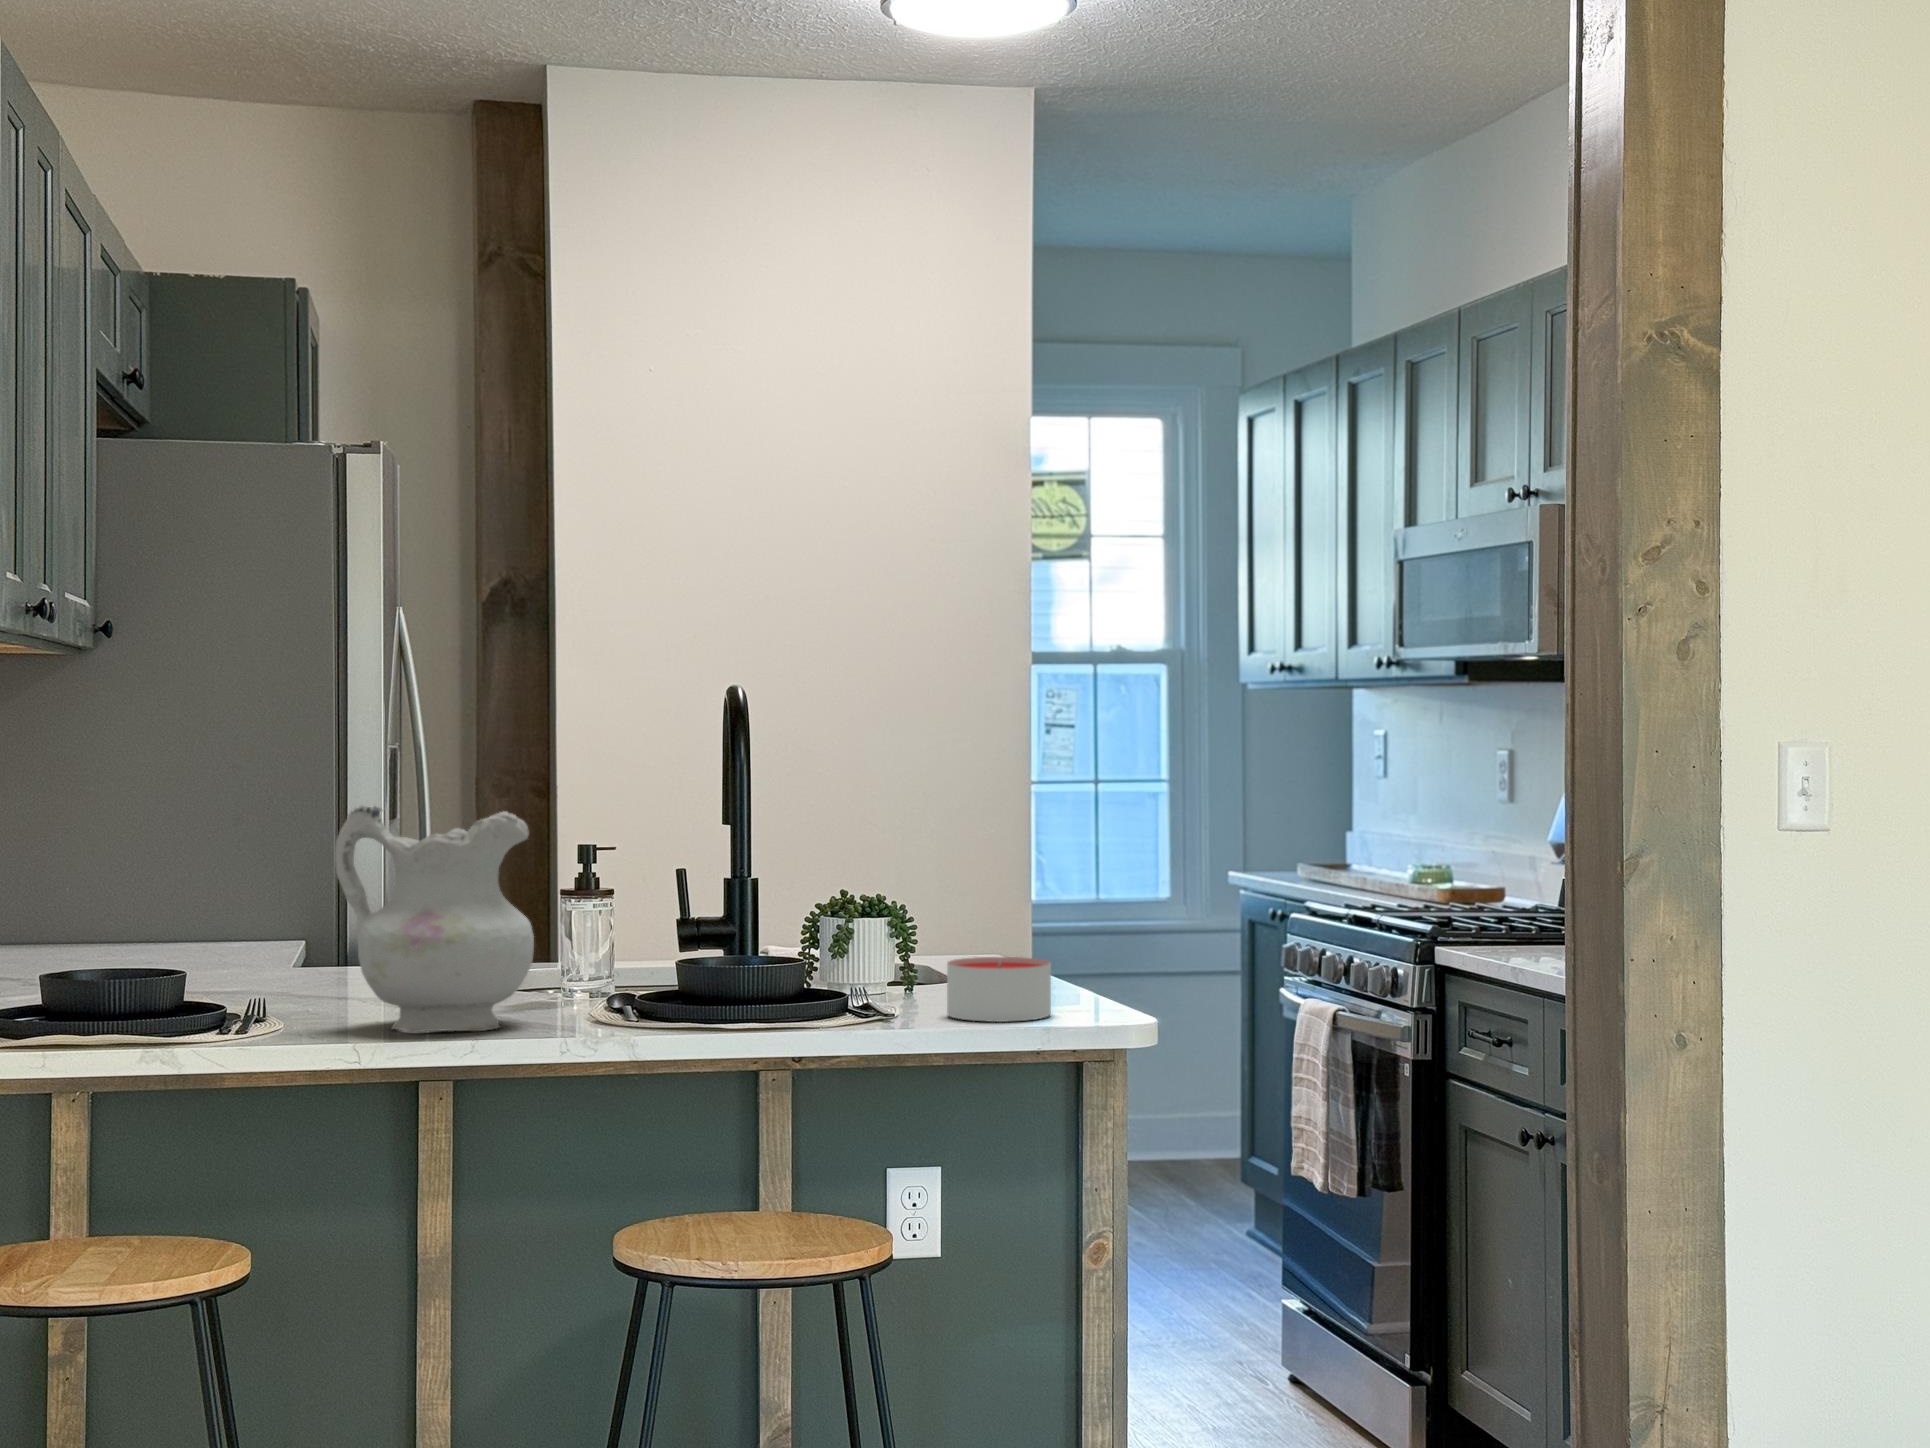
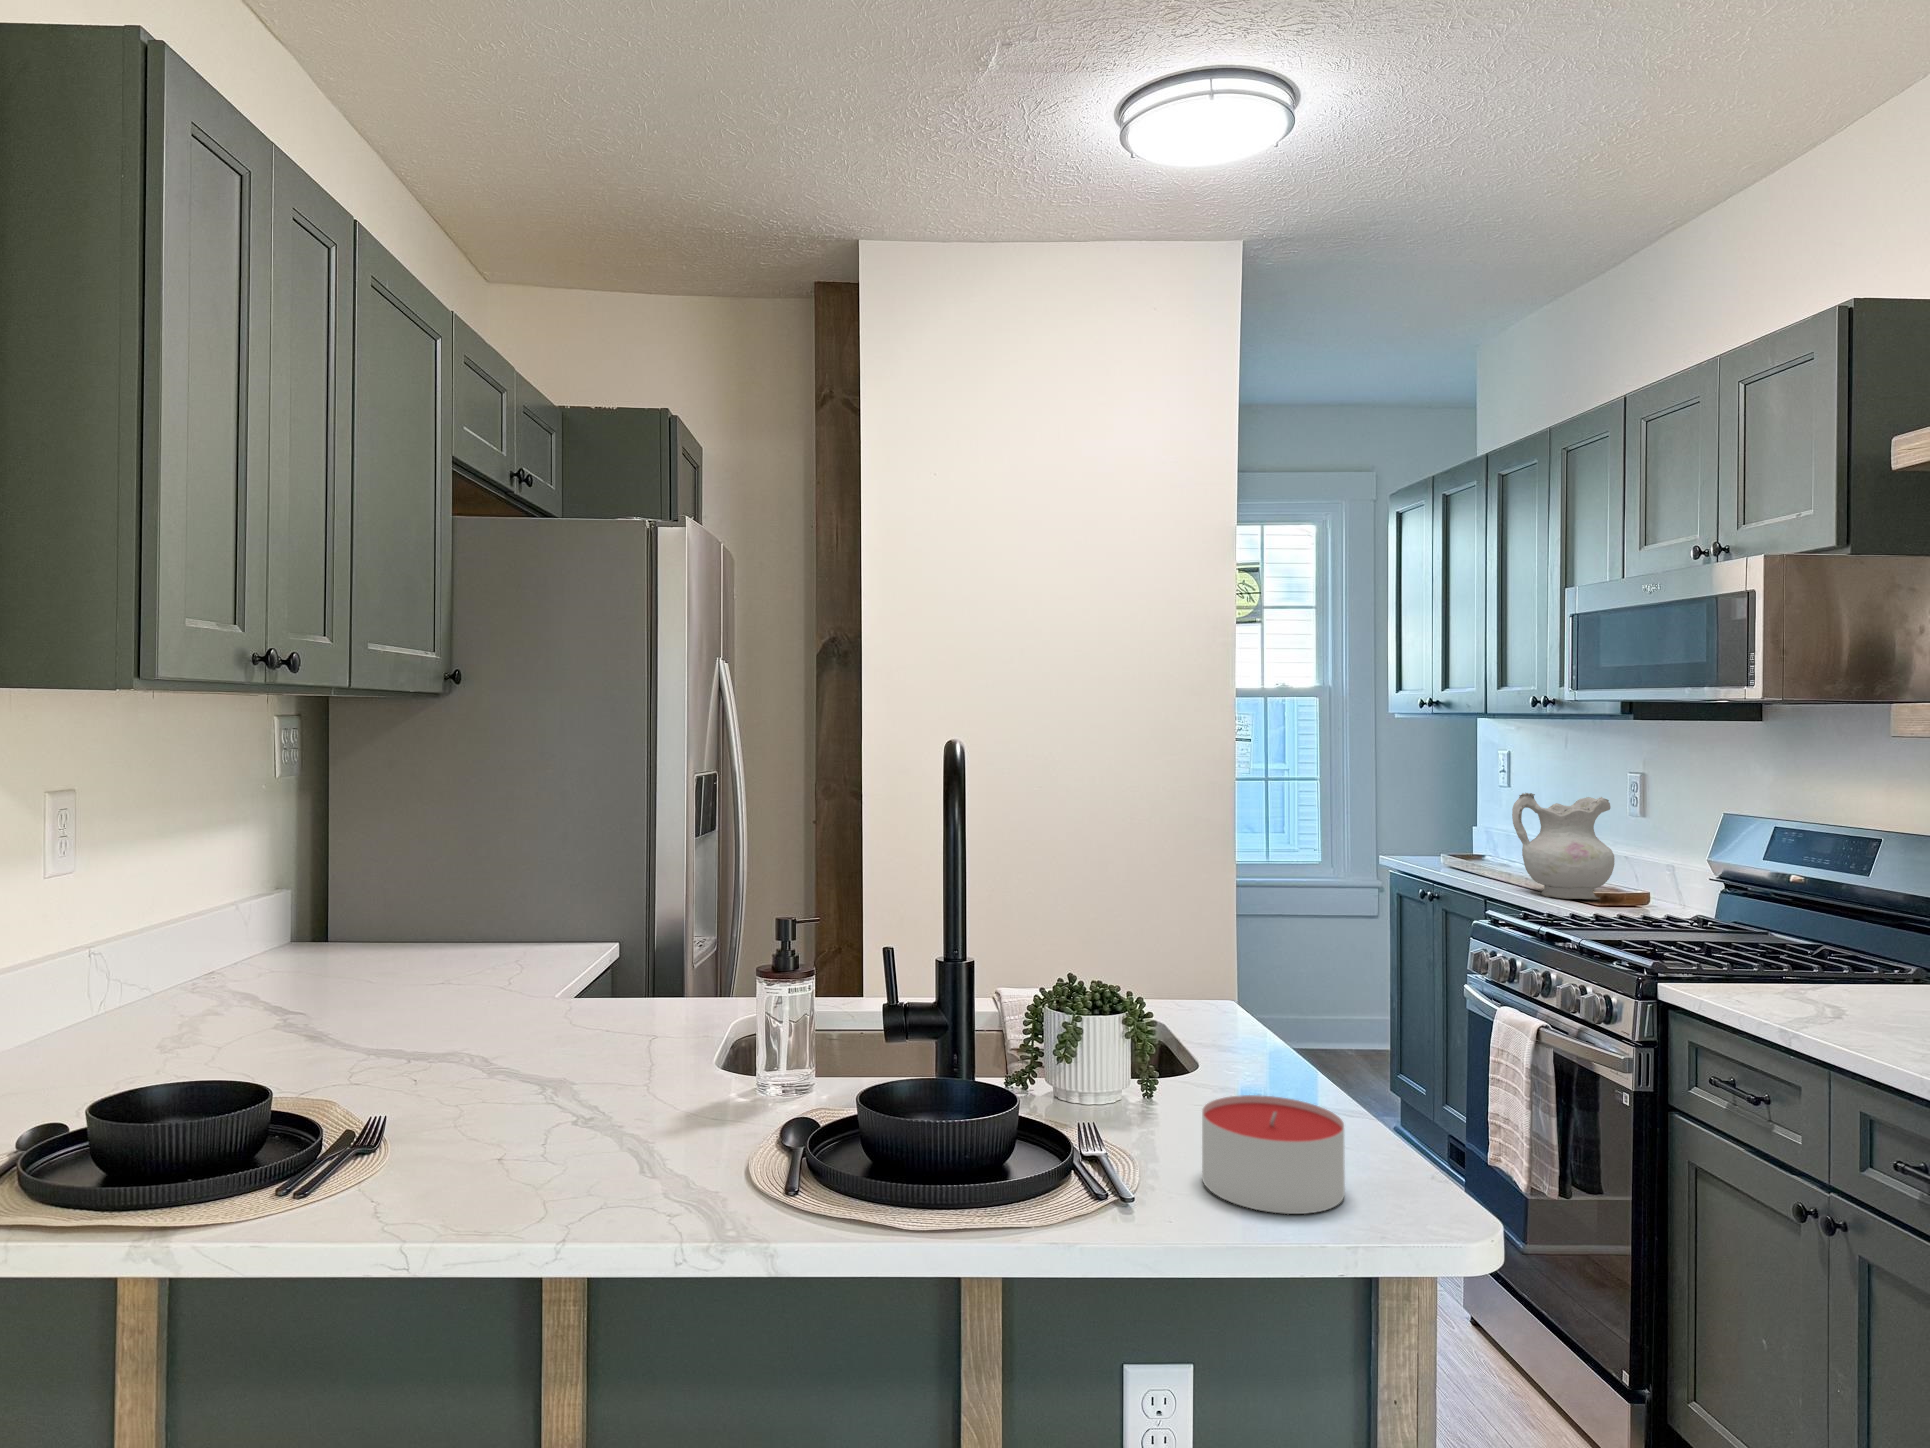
ceramic pitcher: present [335,806,534,1032] -> present [1512,793,1615,900]

